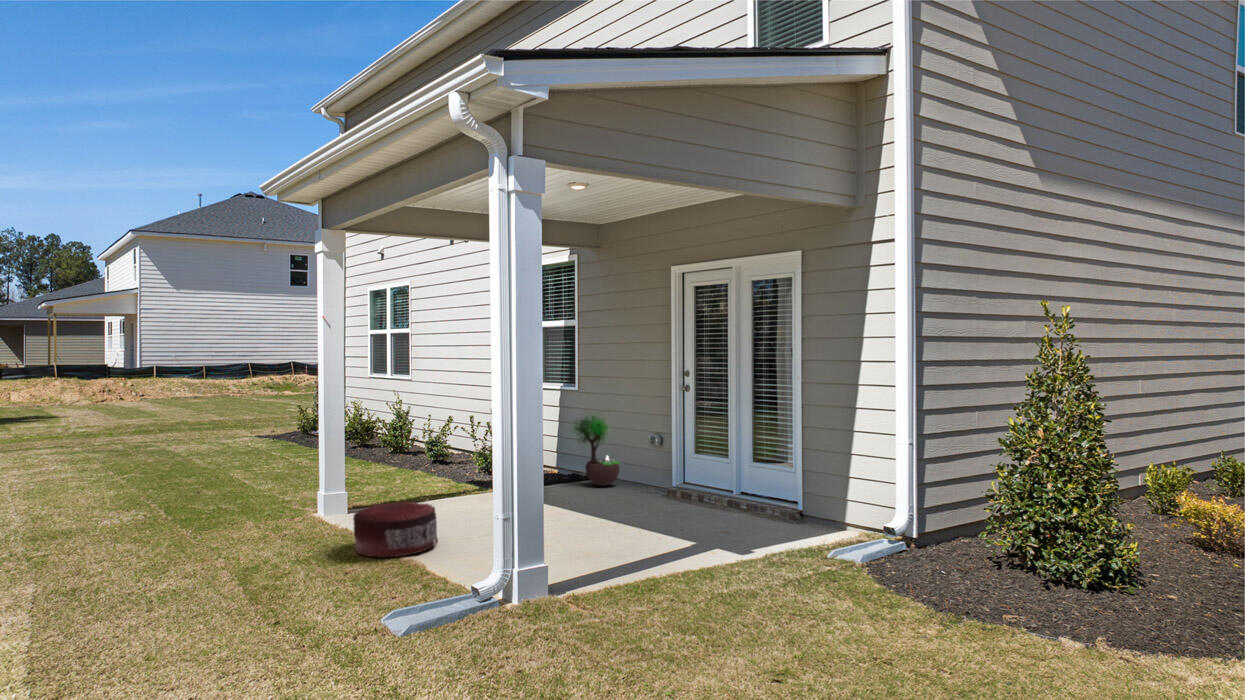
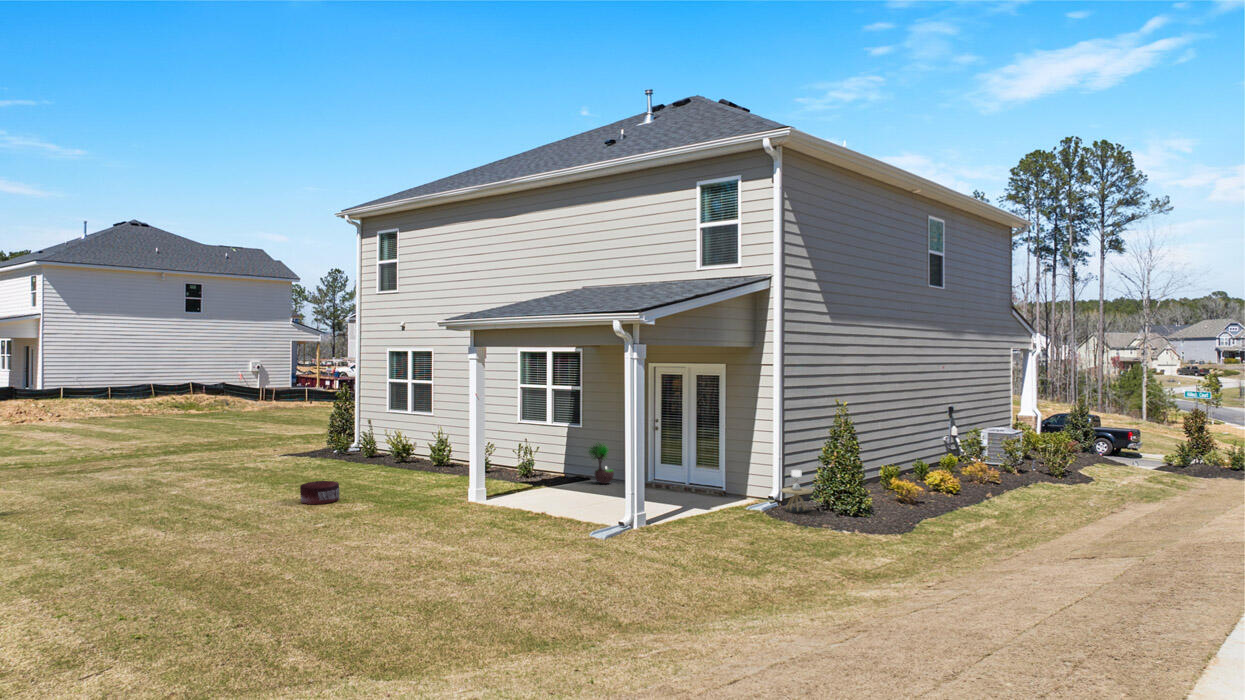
side table: none [908,470,986,571] -> present [781,470,813,513]
pouf: present [353,502,438,557] -> present [300,481,340,504]

